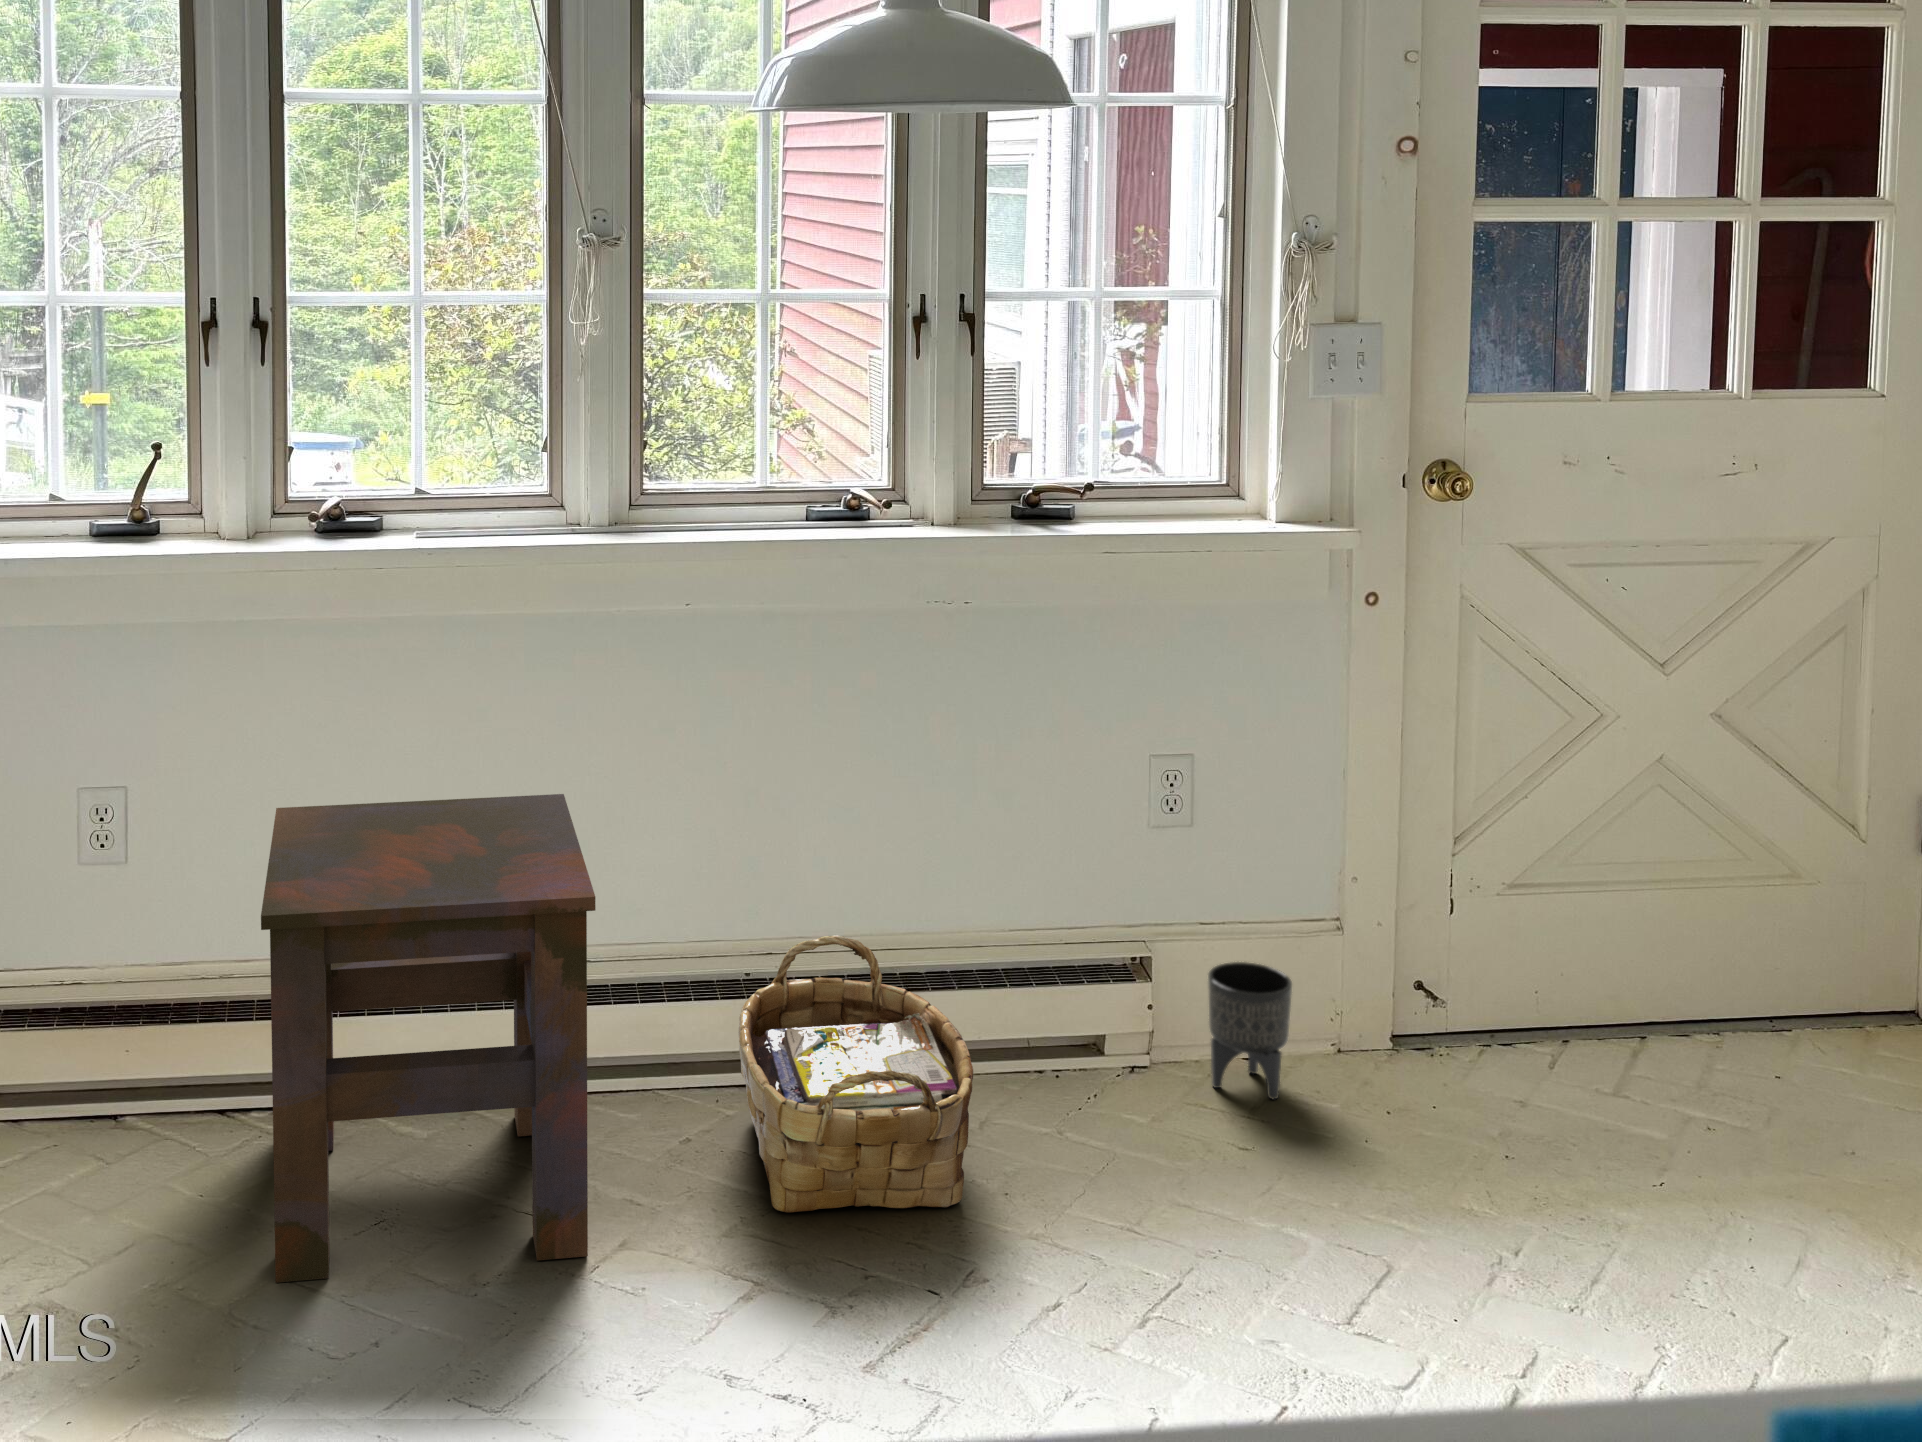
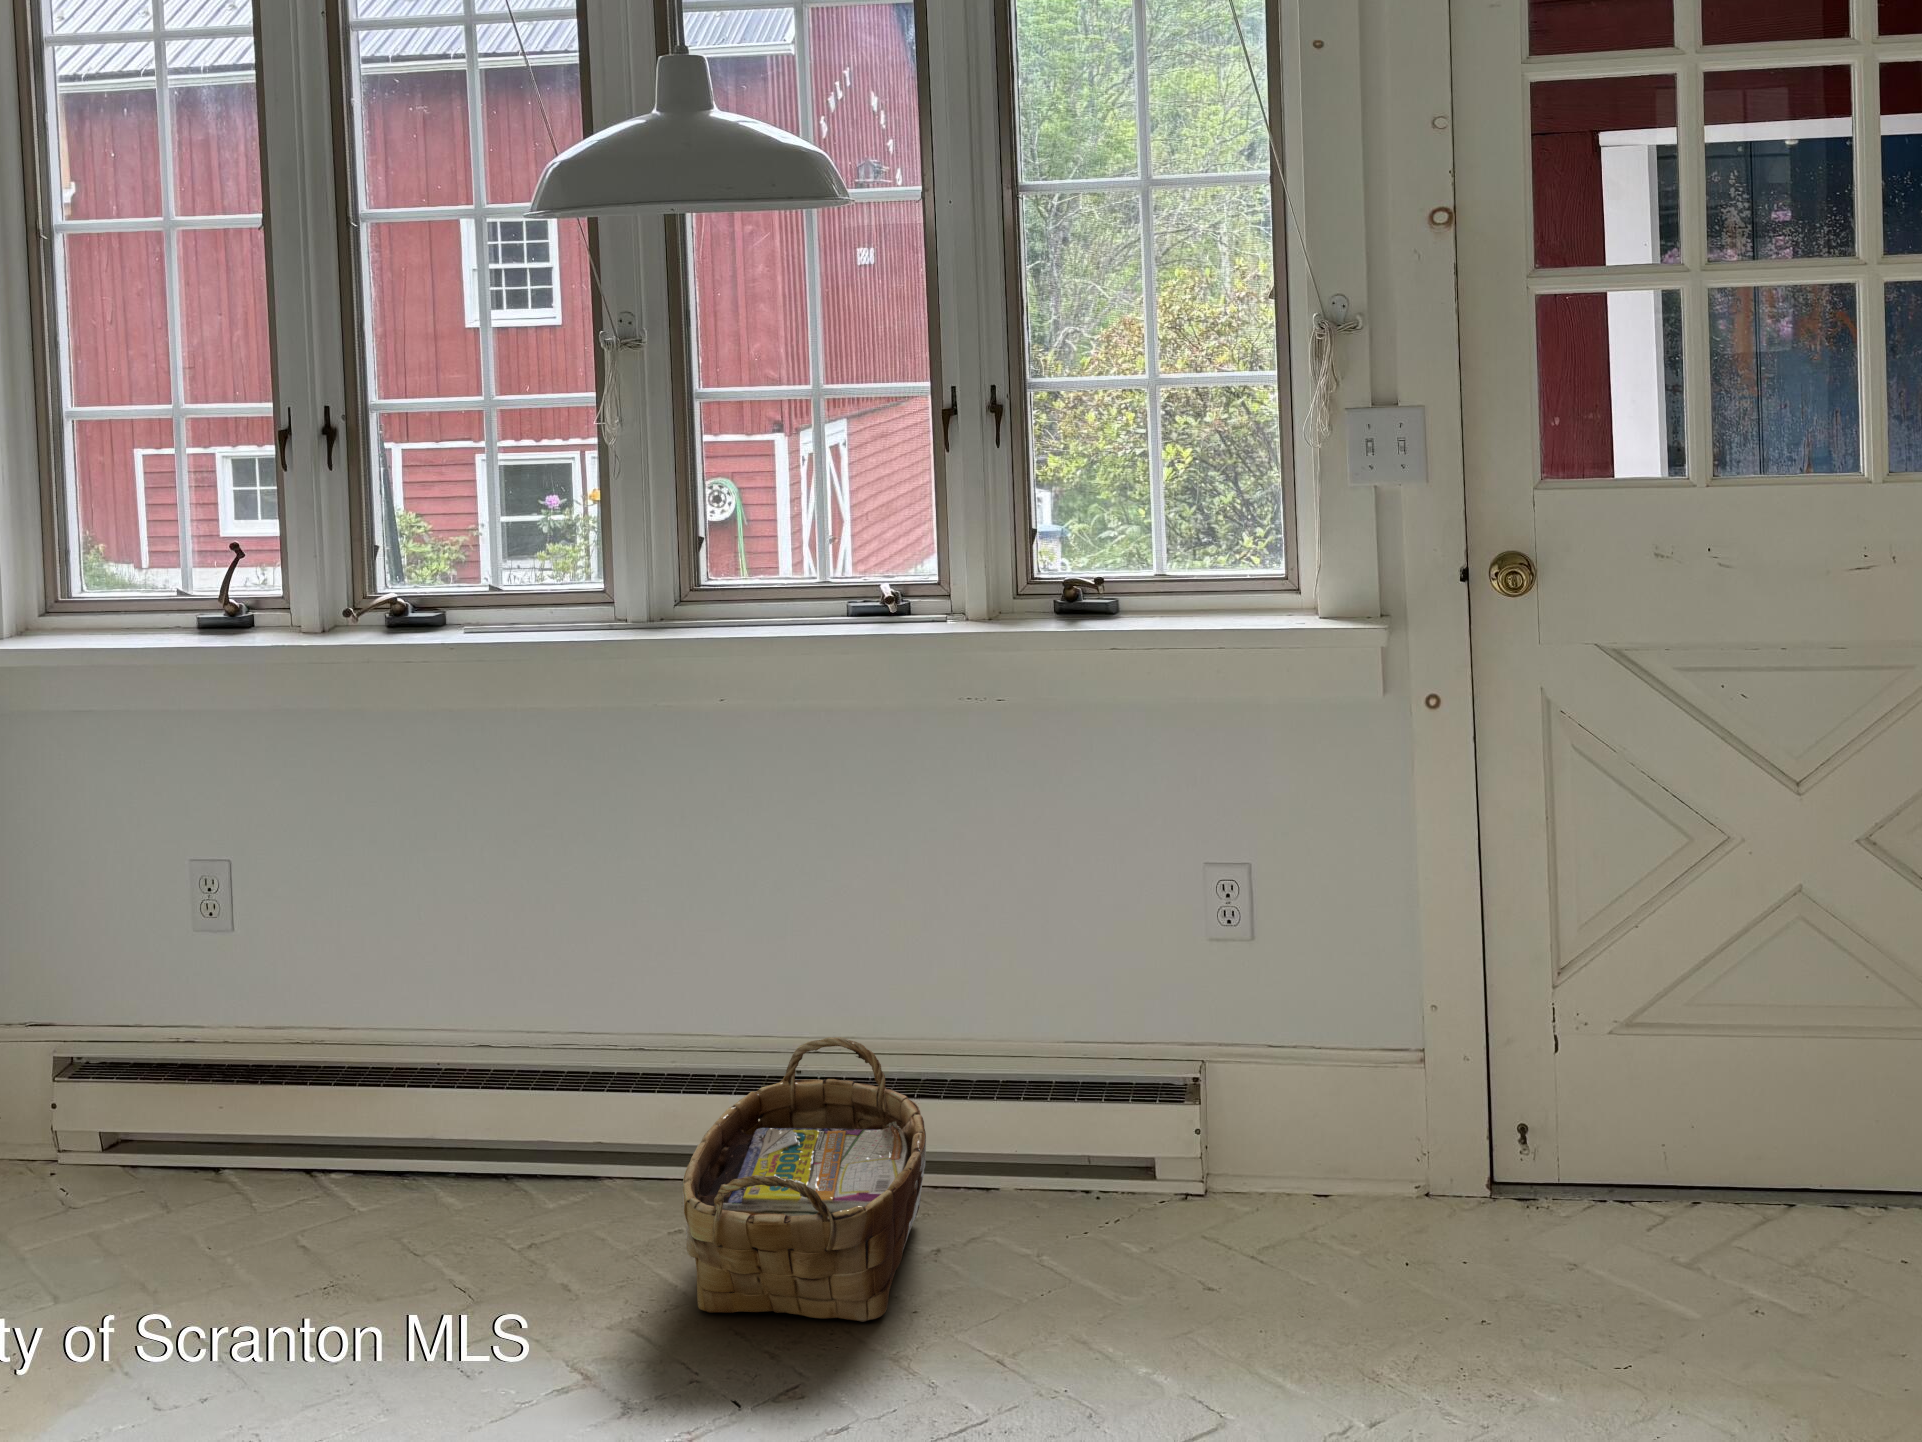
side table: present [261,794,596,1283] -> none [176,883,592,1336]
planter: present [1208,962,1292,1099] -> none [1241,1091,1327,1241]

